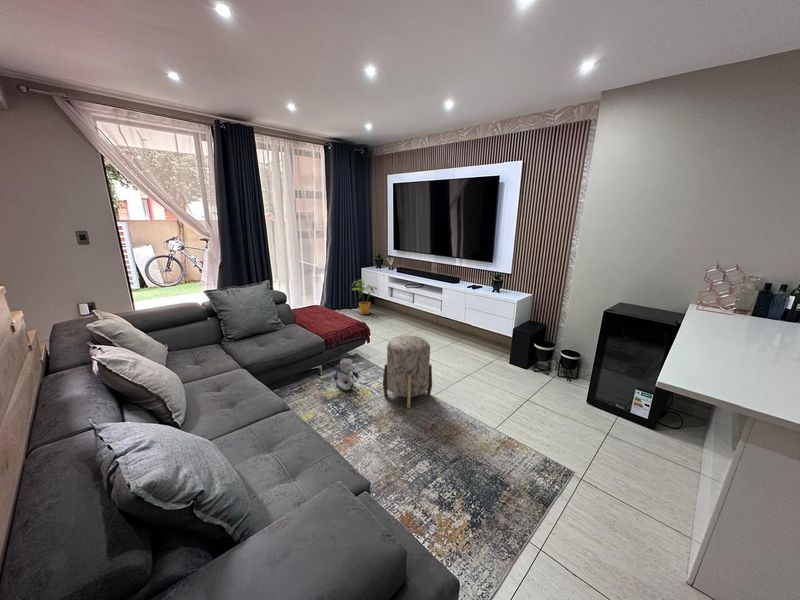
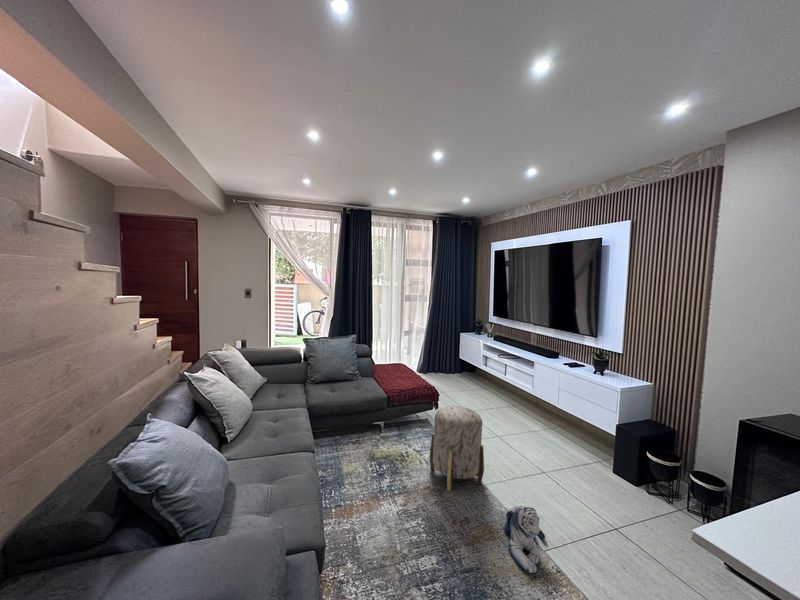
house plant: present [353,280,377,314] -> none [447,344,472,381]
plush toy: present [334,359,358,391] -> present [504,506,545,573]

